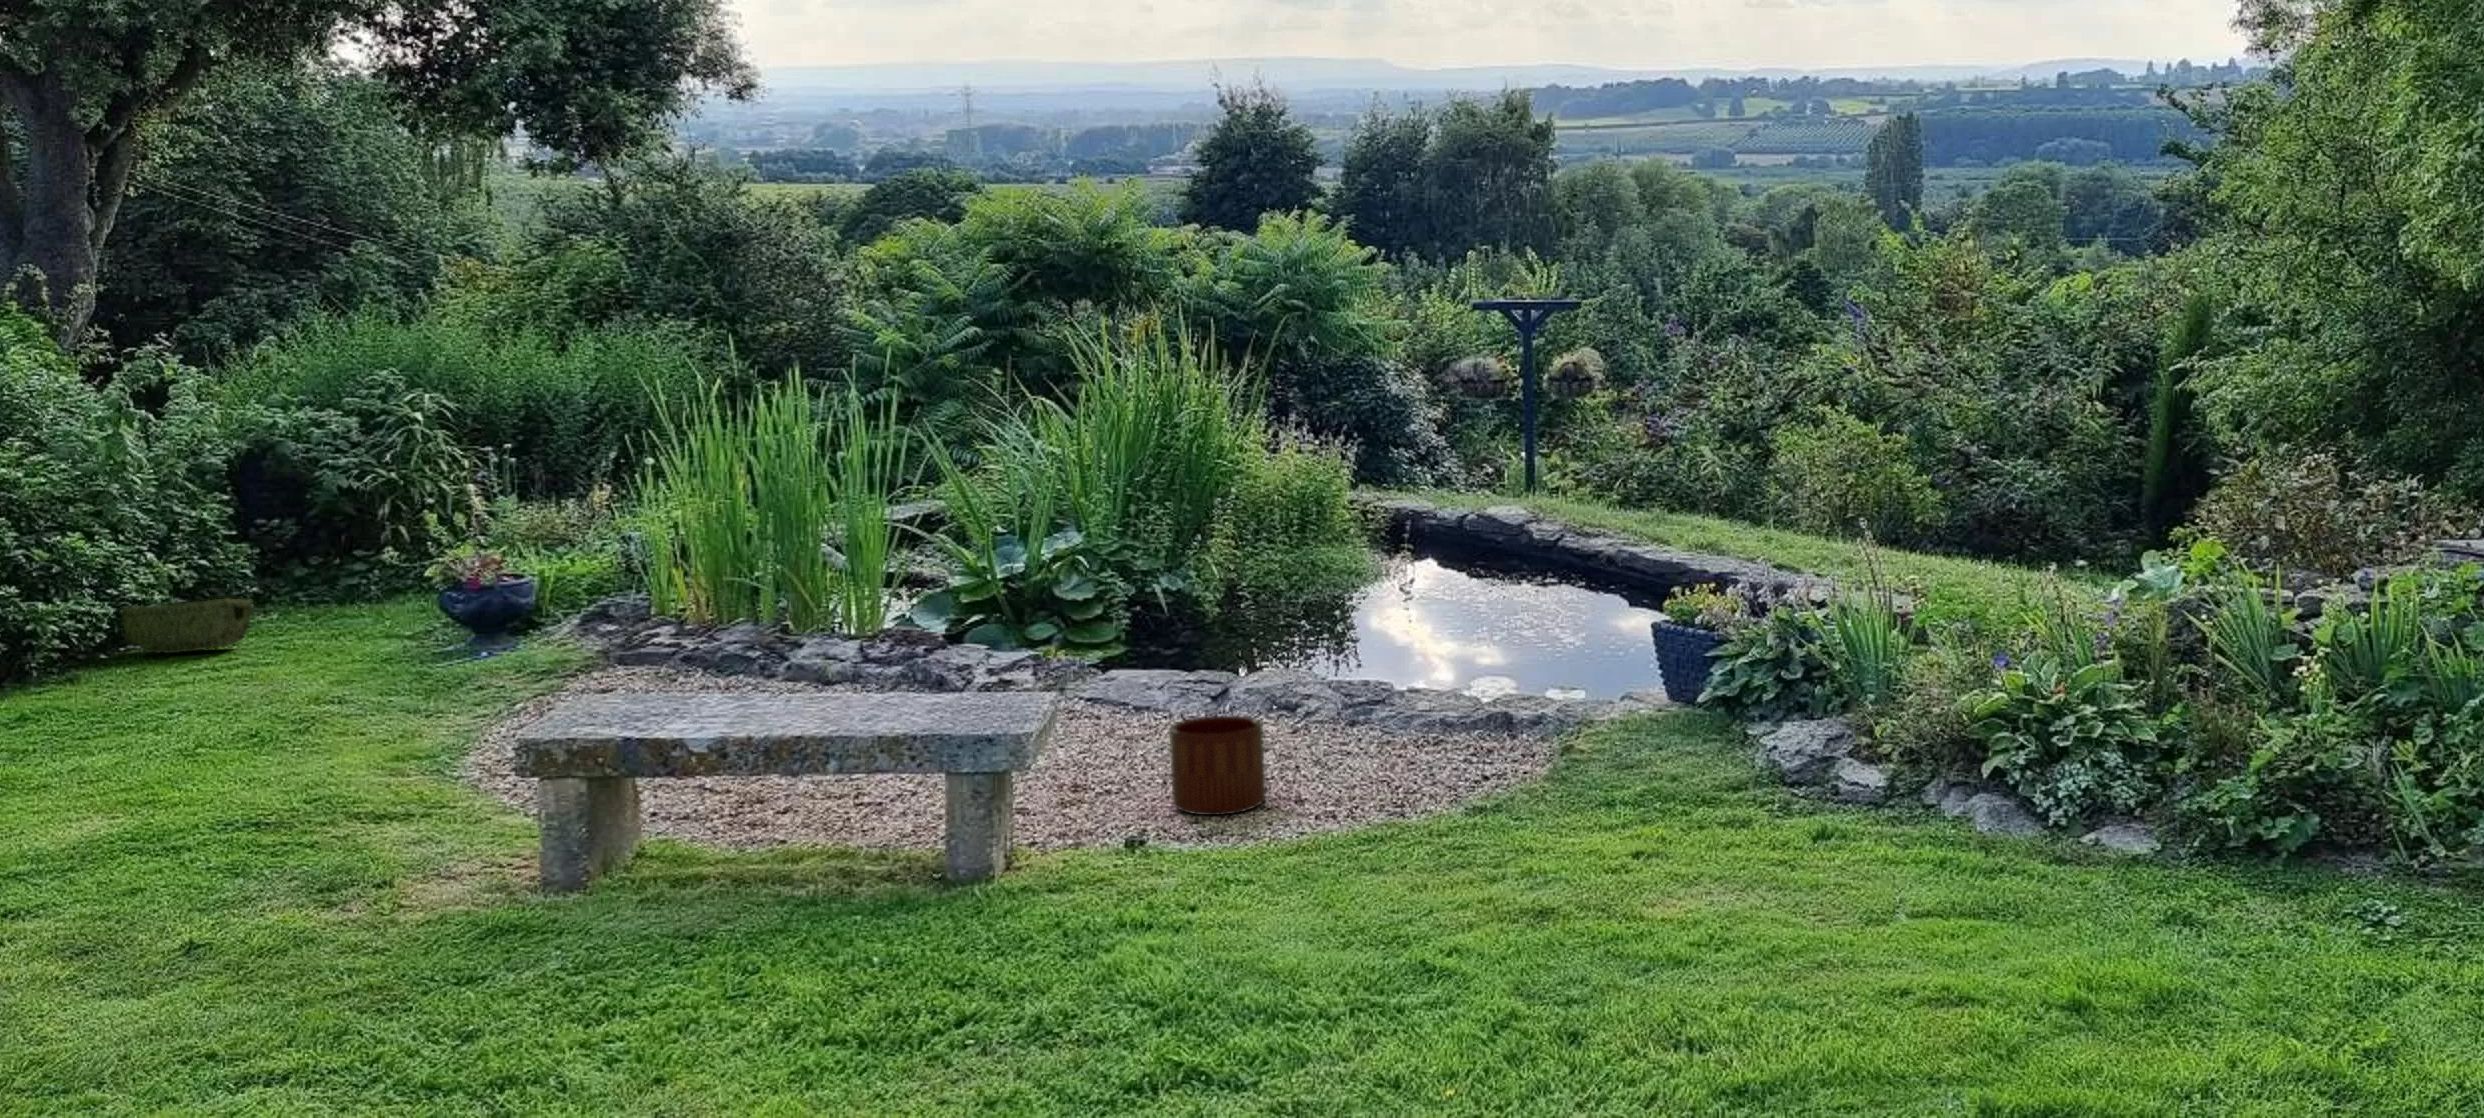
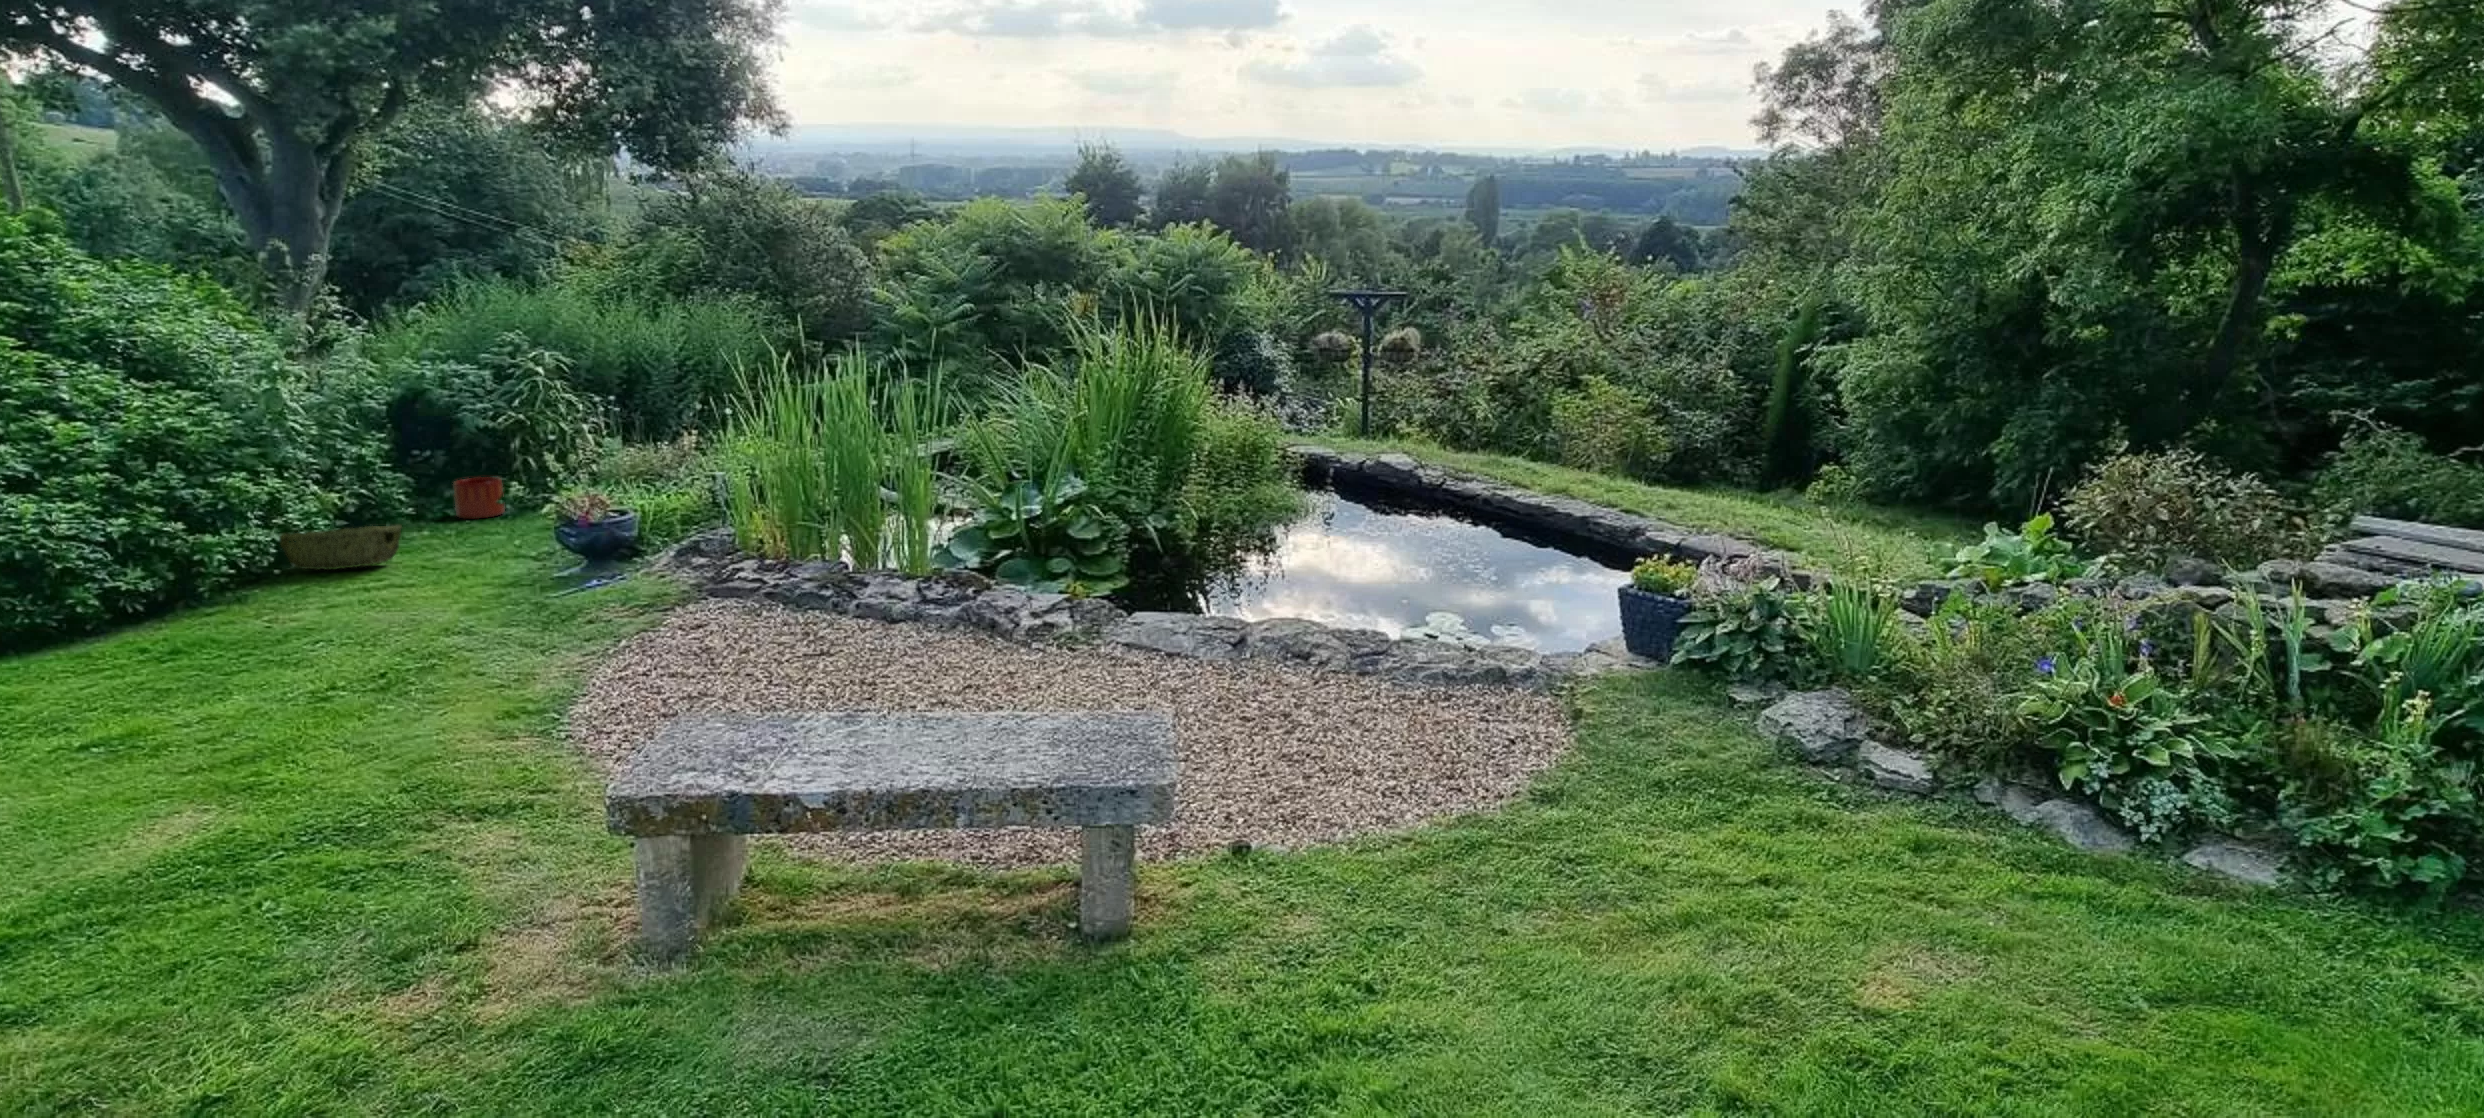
planter: present [1170,716,1266,815] -> present [454,477,505,519]

